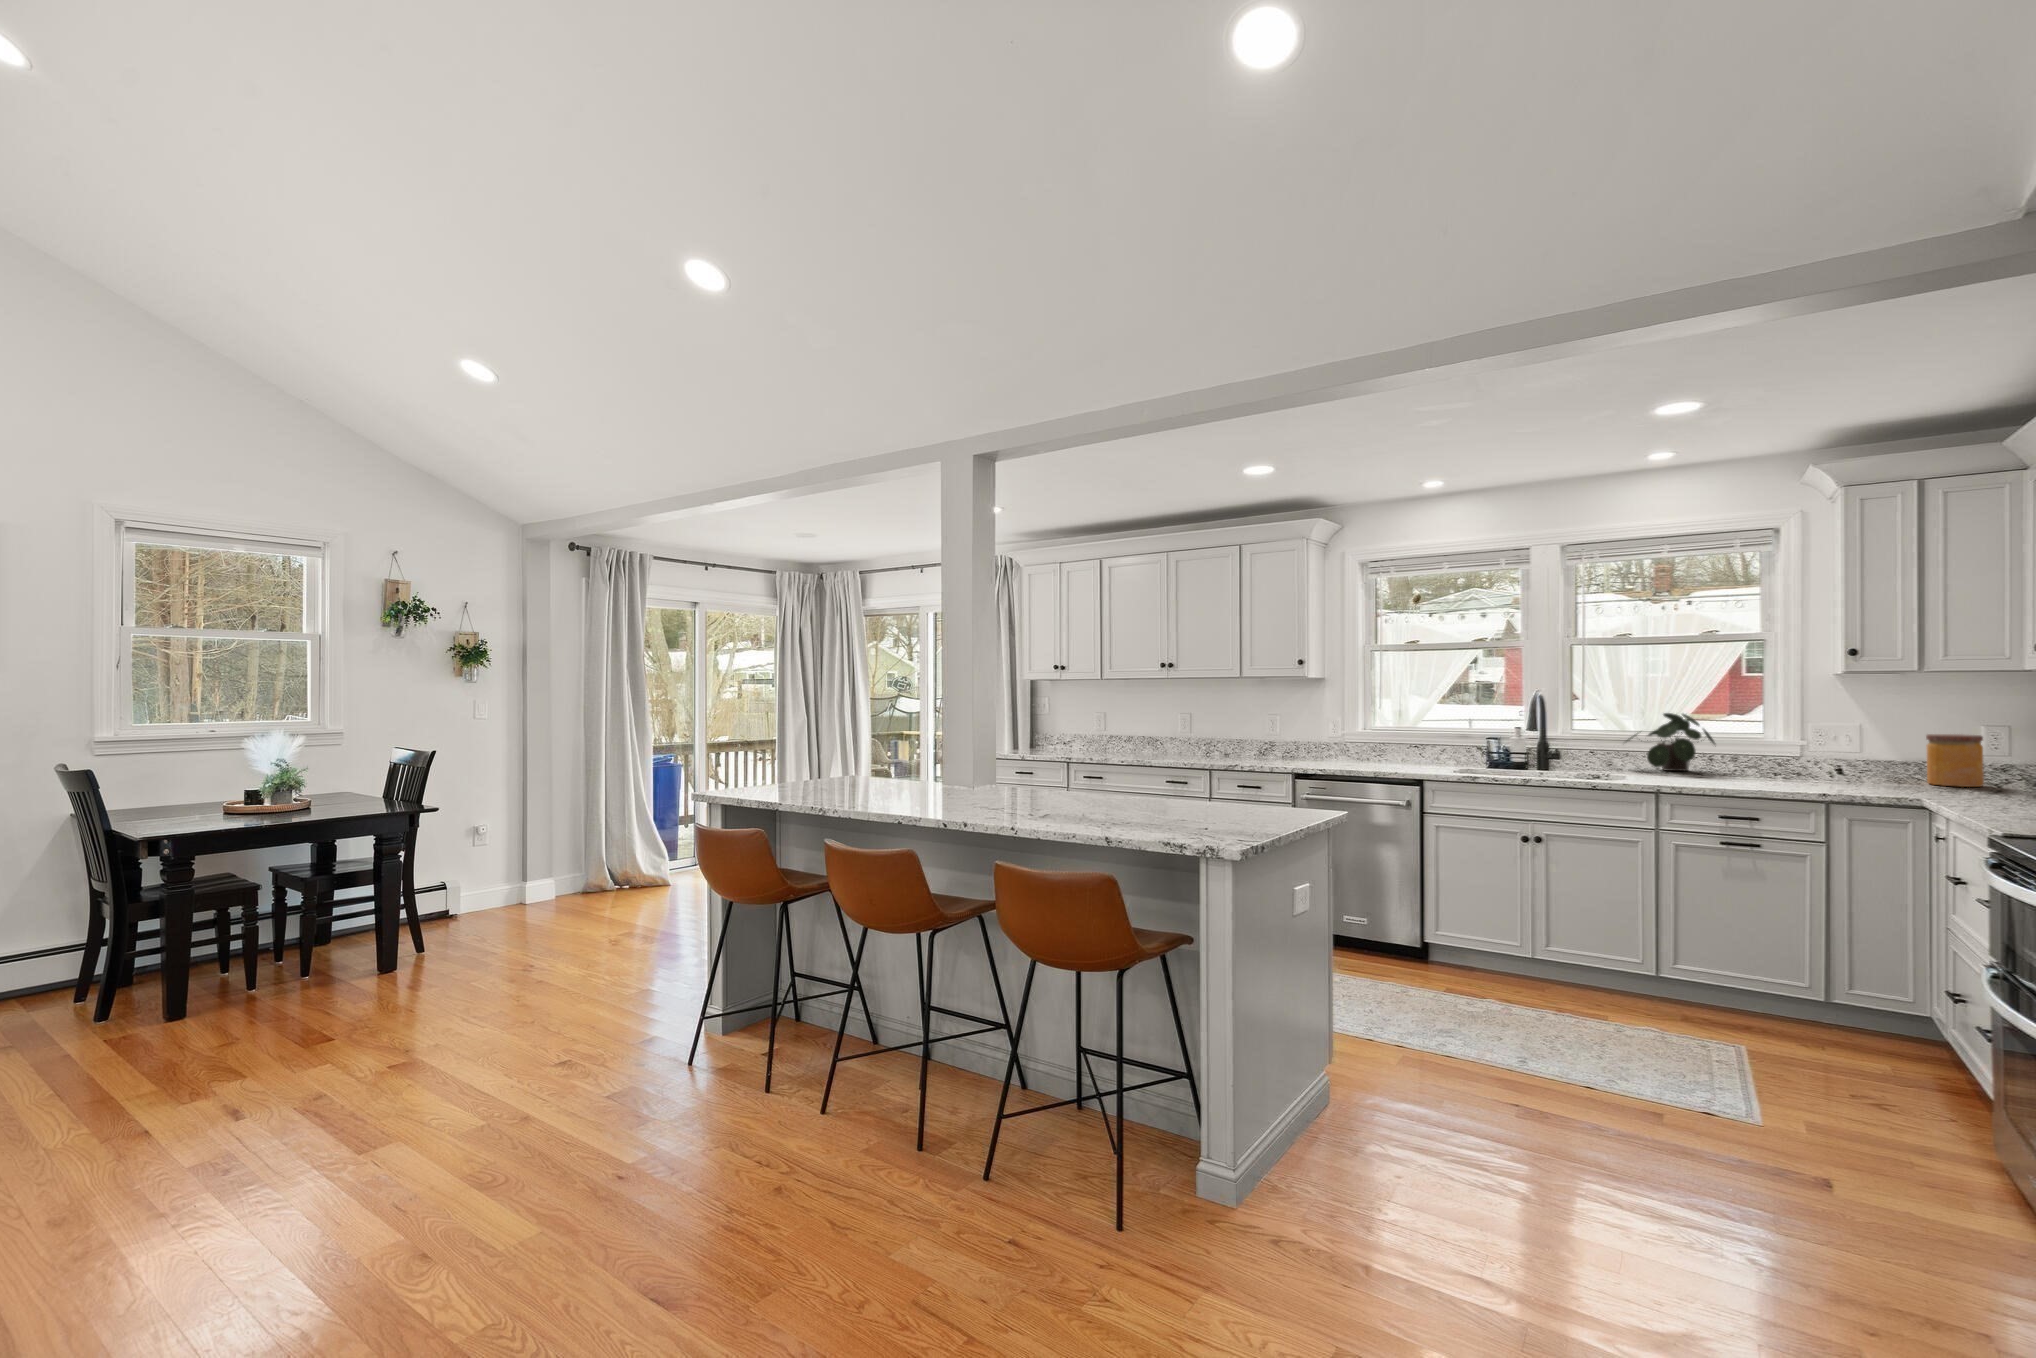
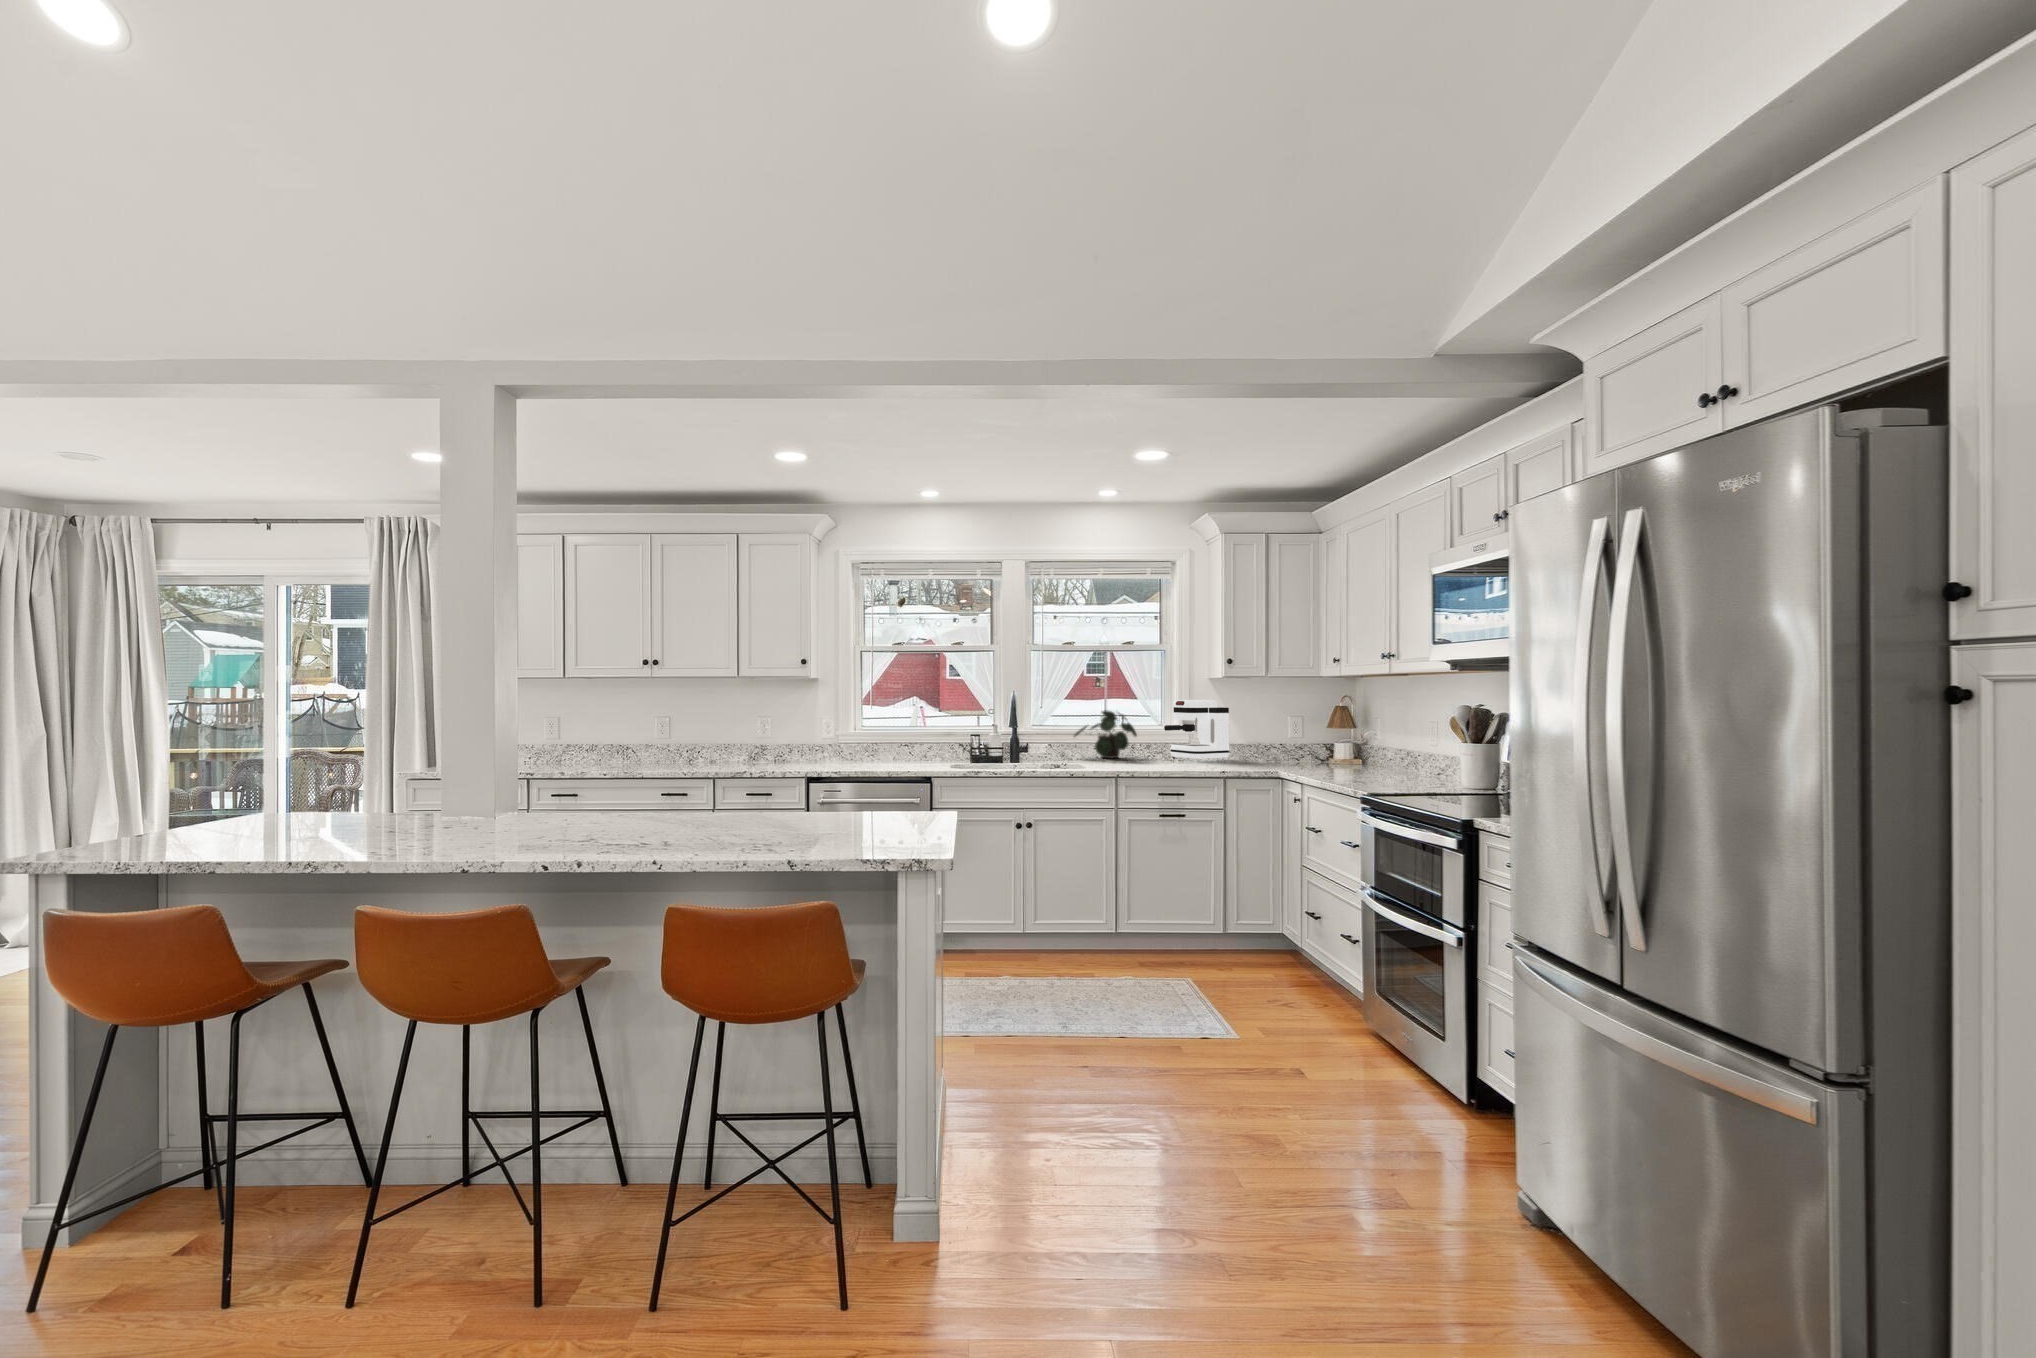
coffee maker: none [1754,701,1862,779] -> present [1164,700,1229,760]
jar: present [1926,734,1984,787] -> none [1266,724,1297,762]

